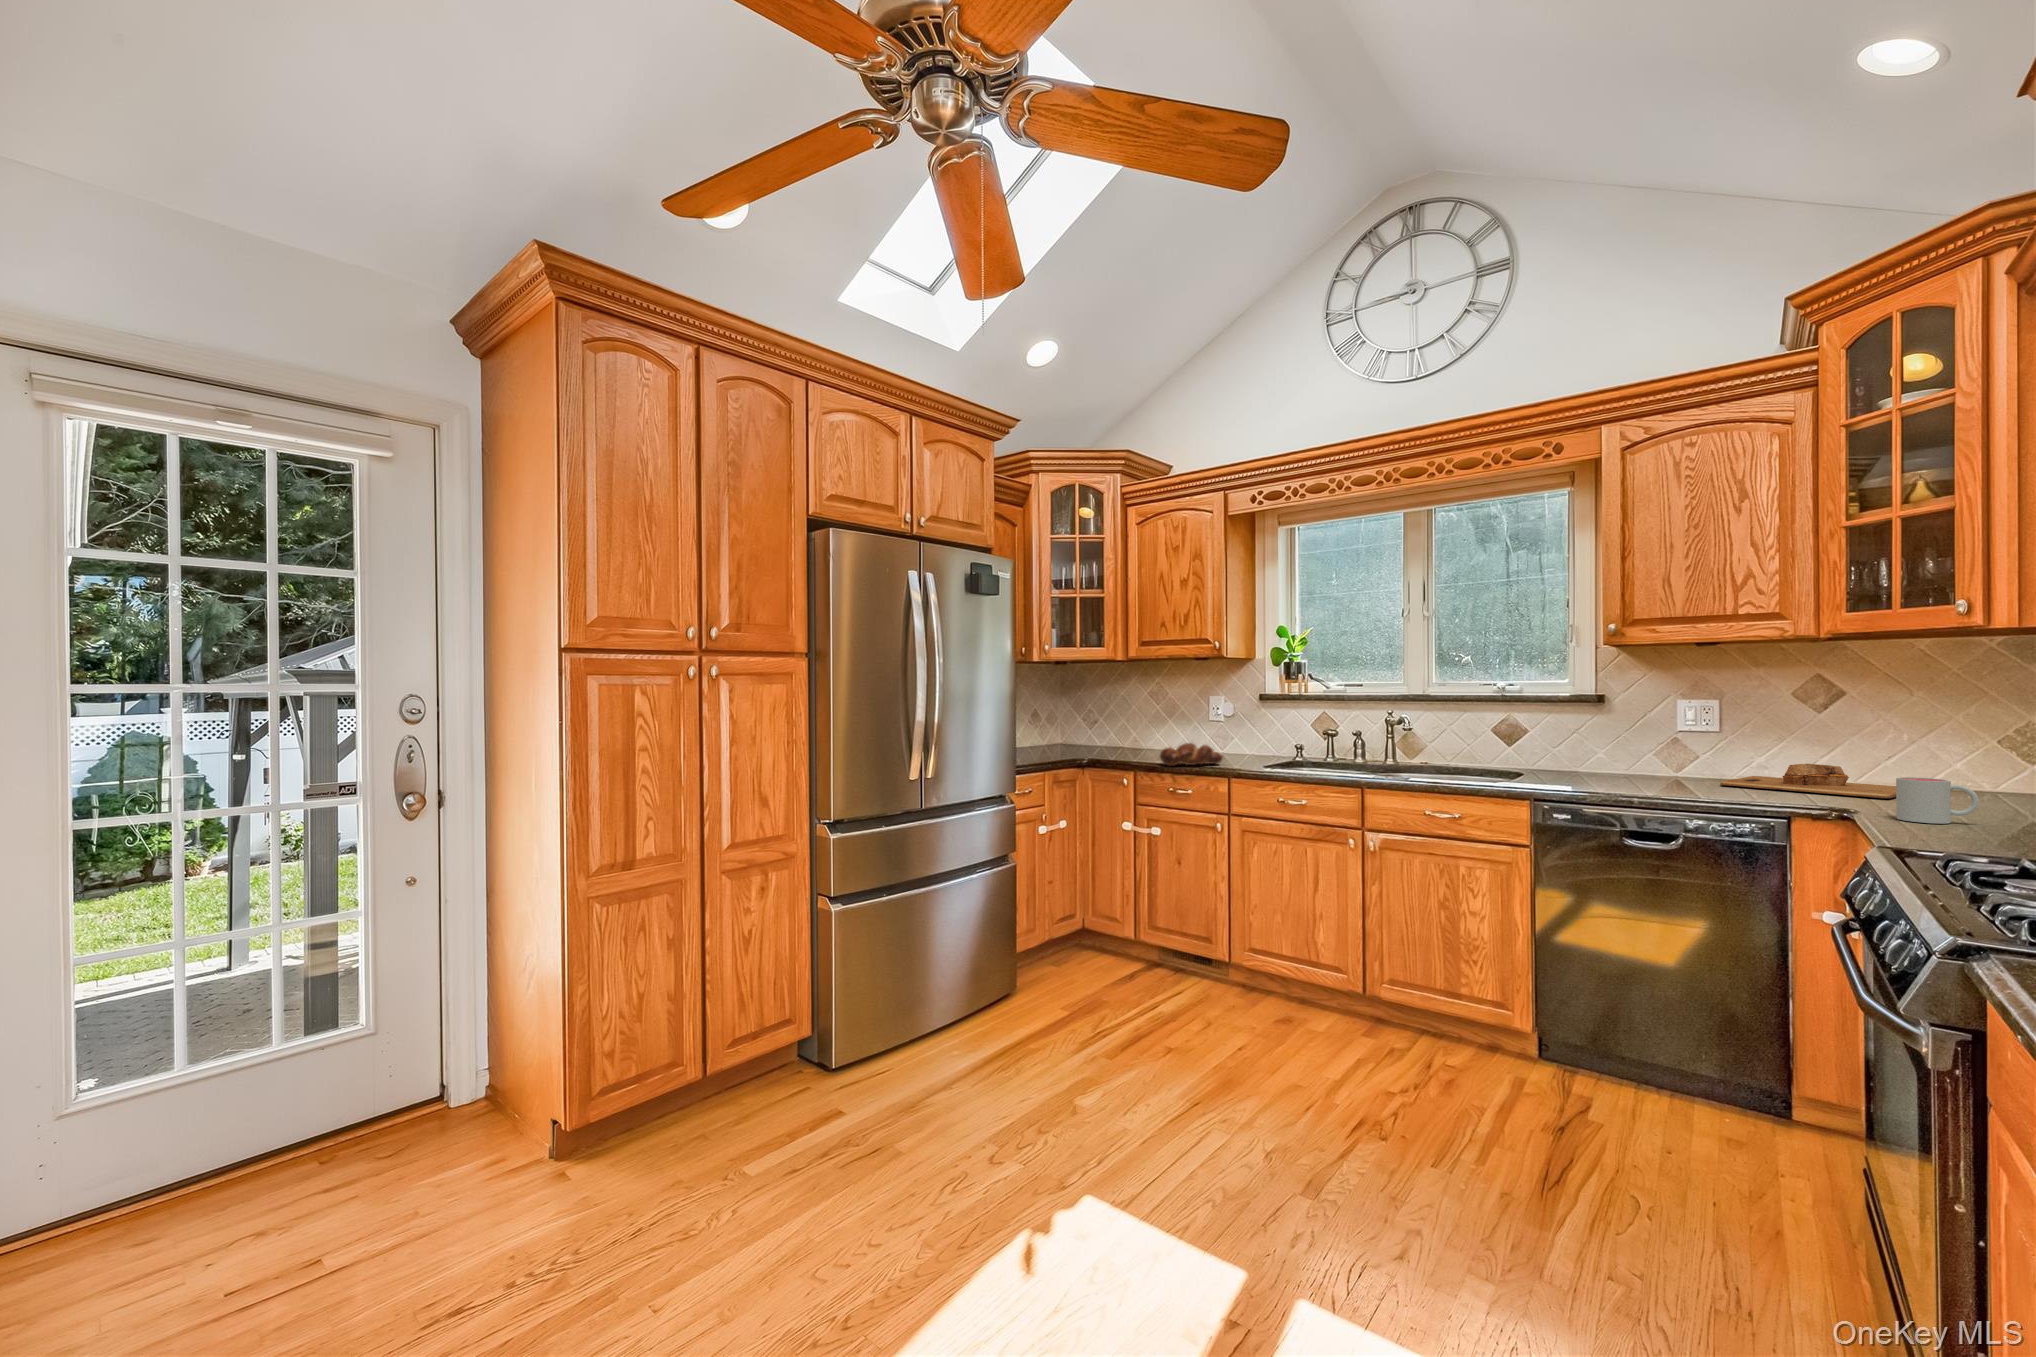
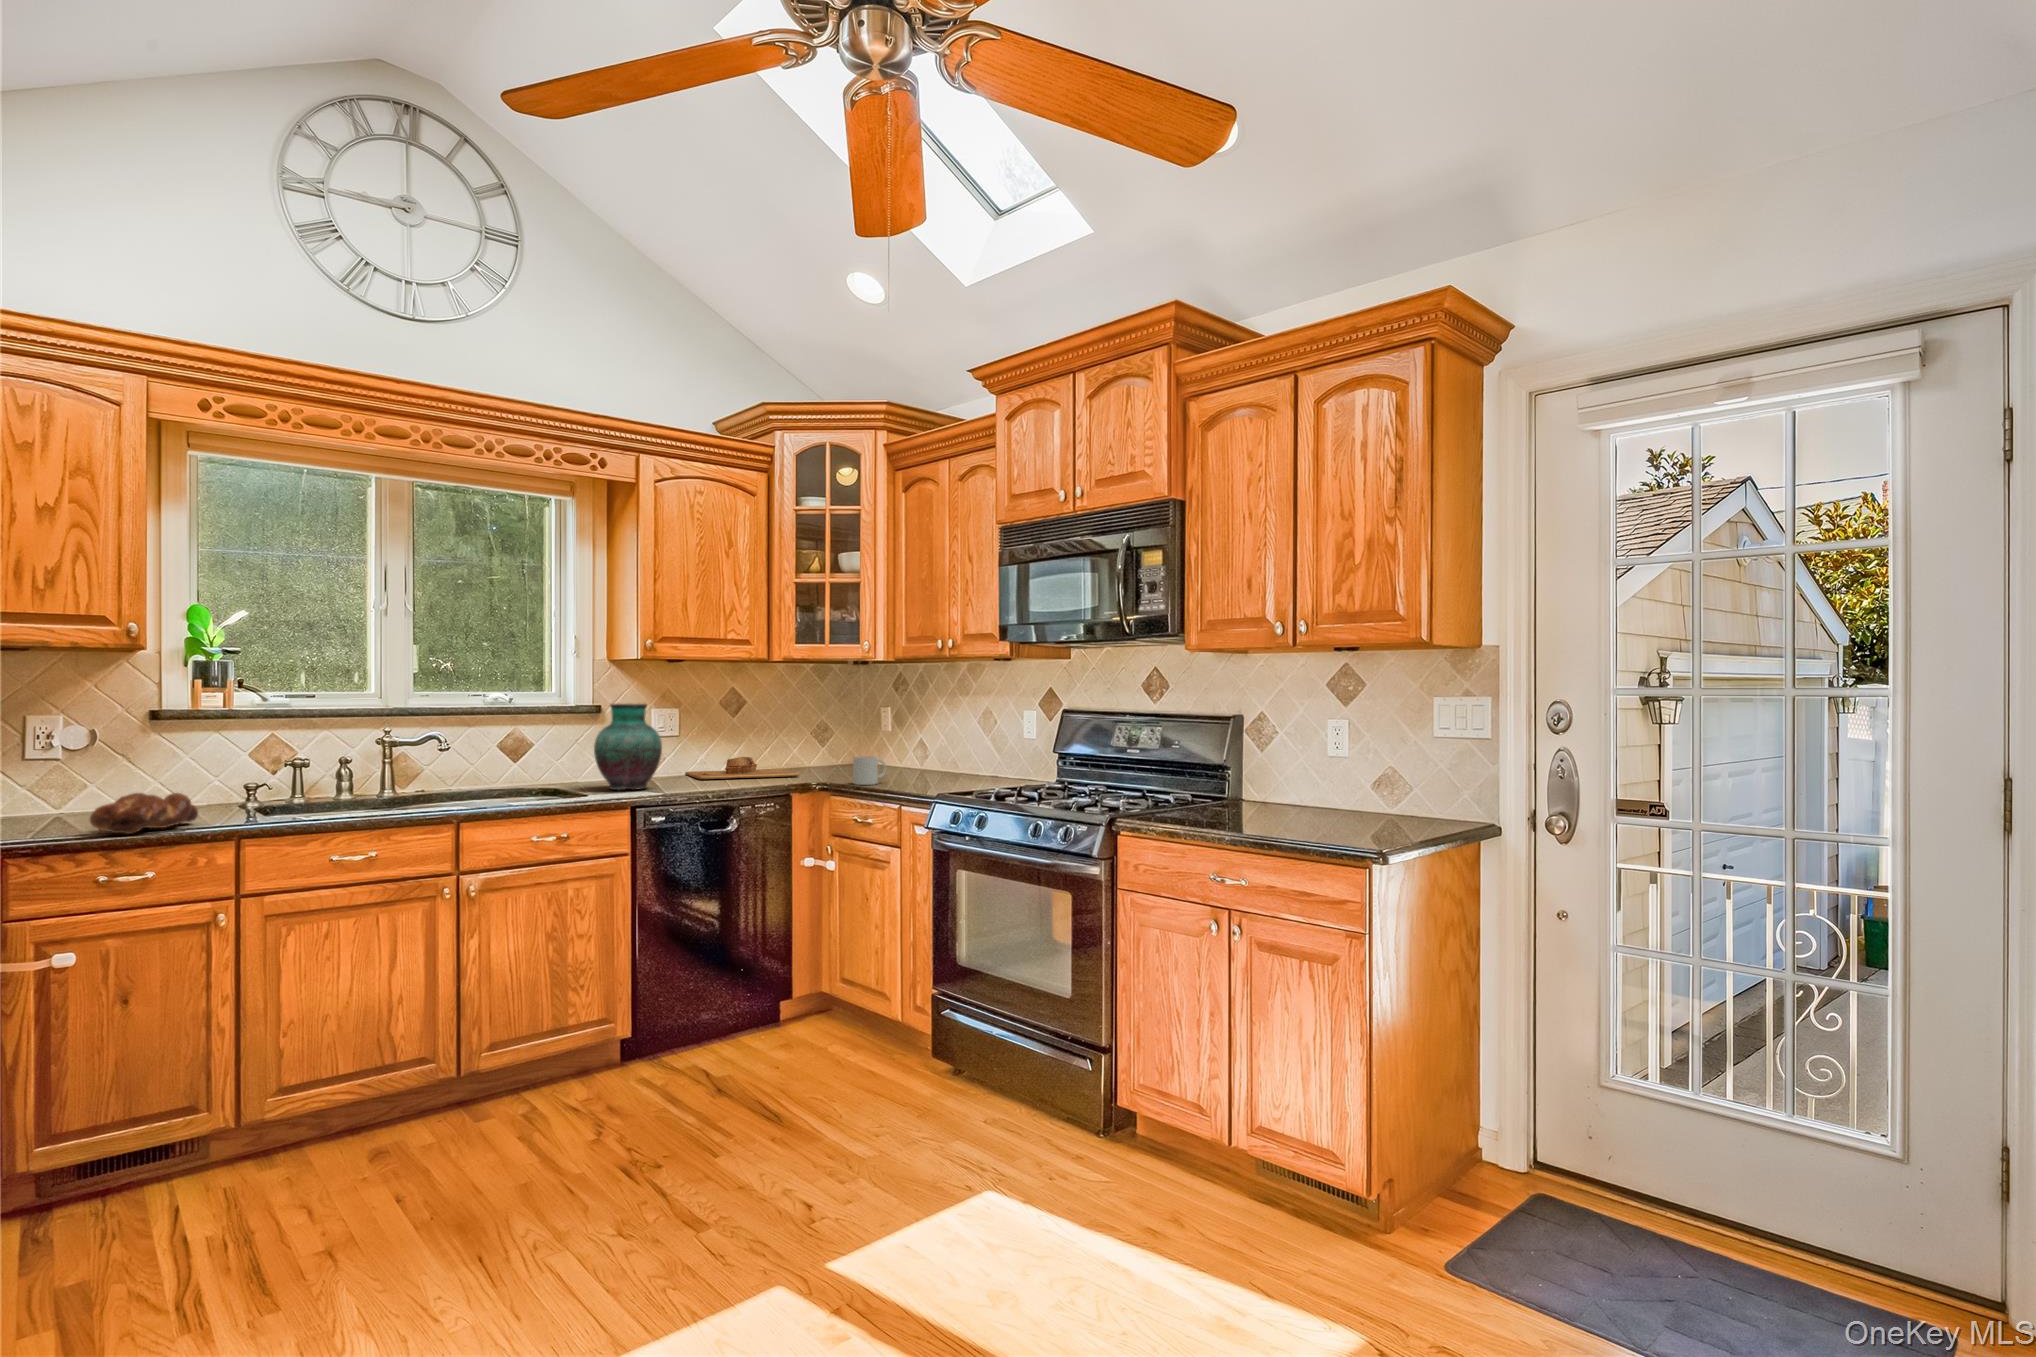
vase: none [1542,693,1622,785] -> present [594,704,662,790]

